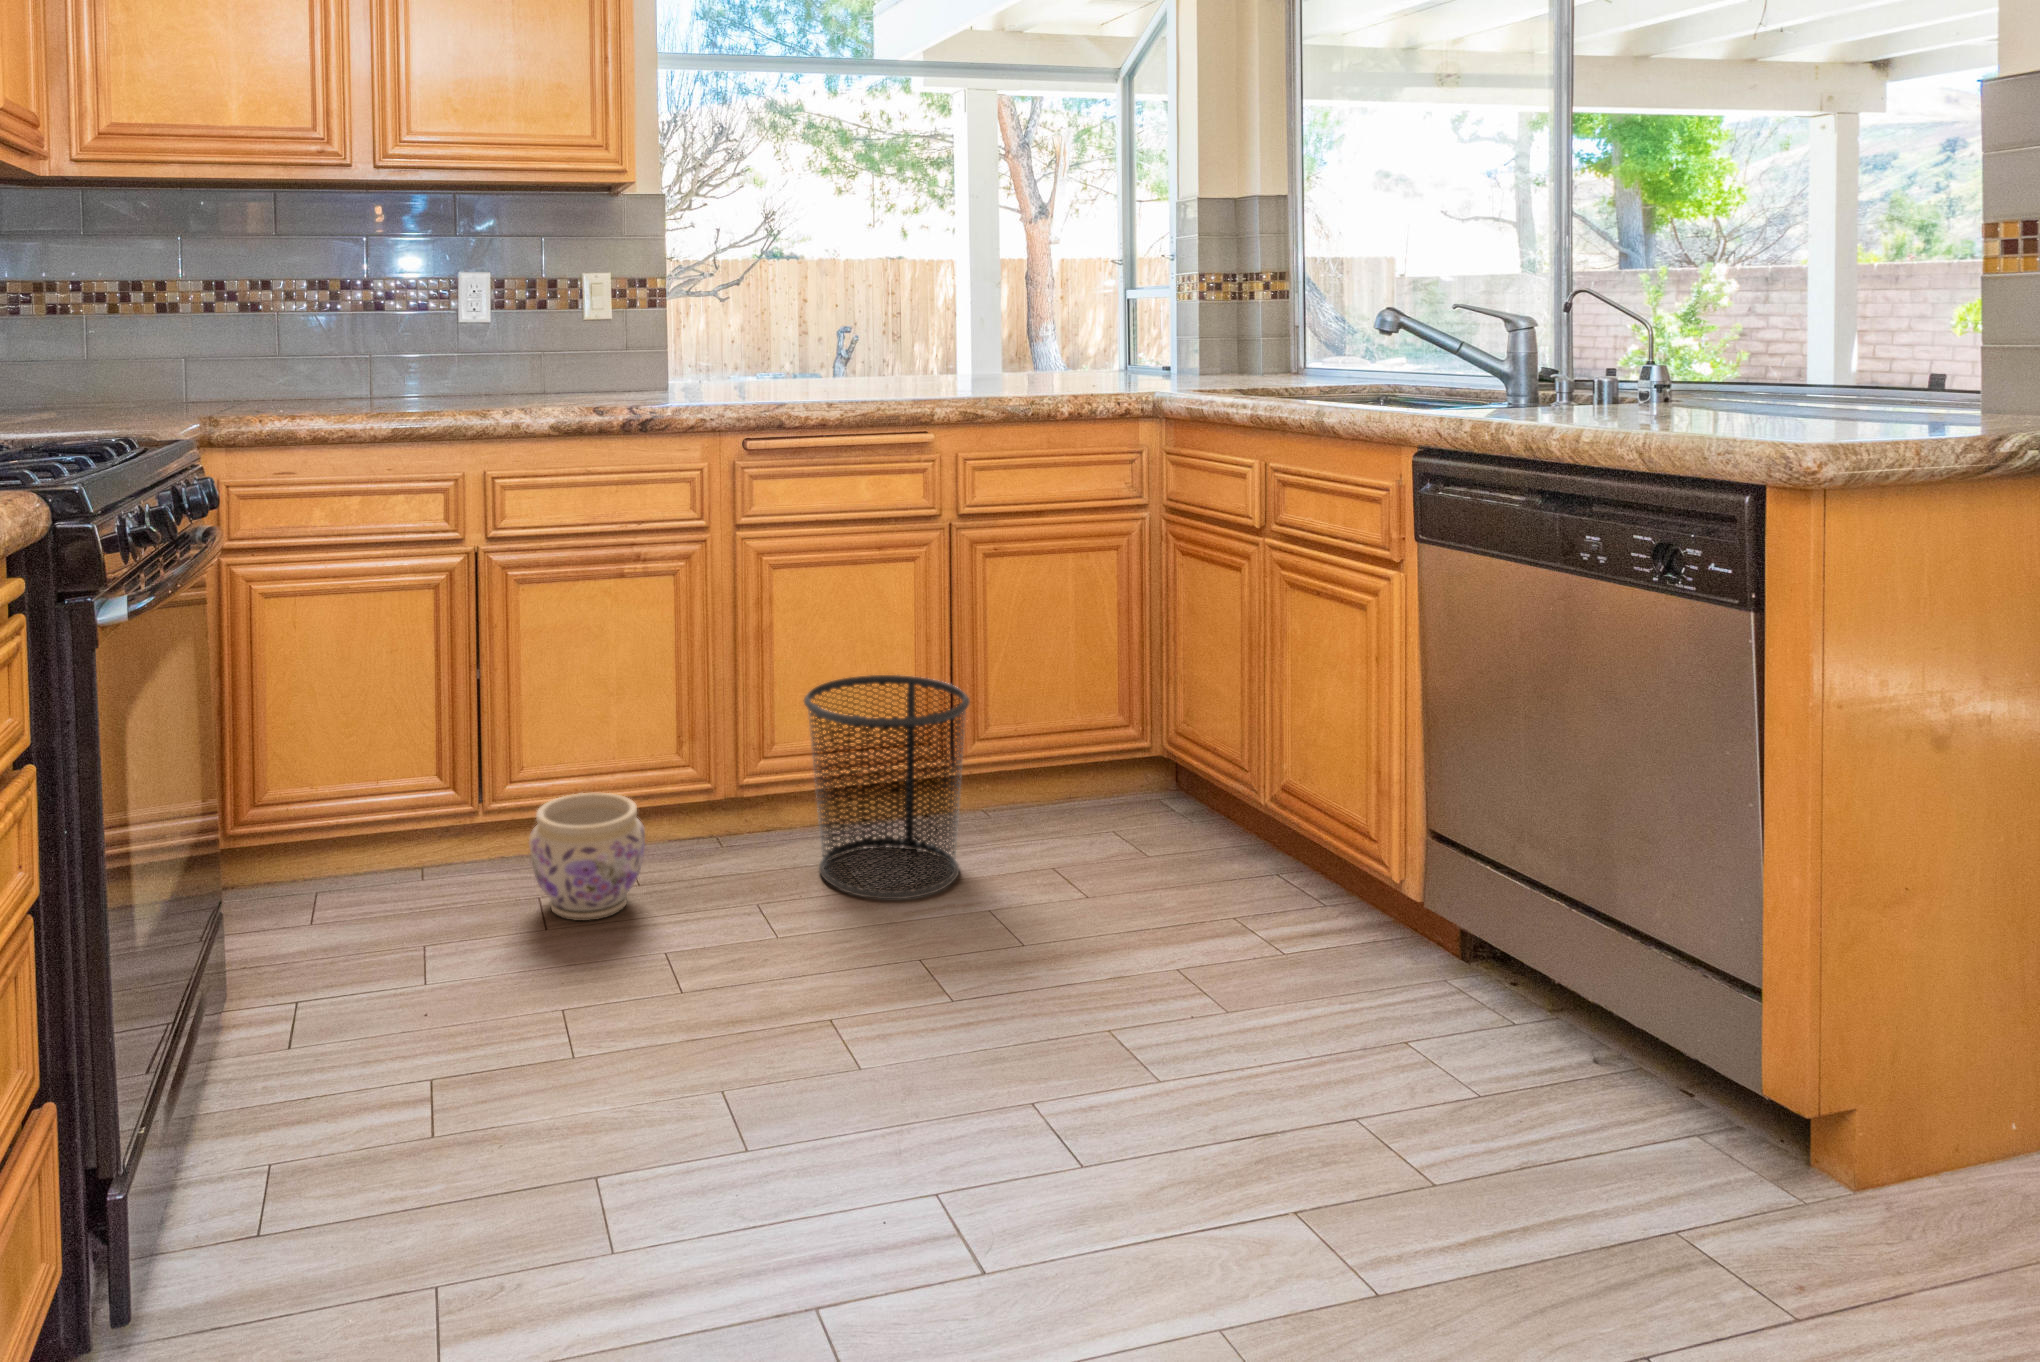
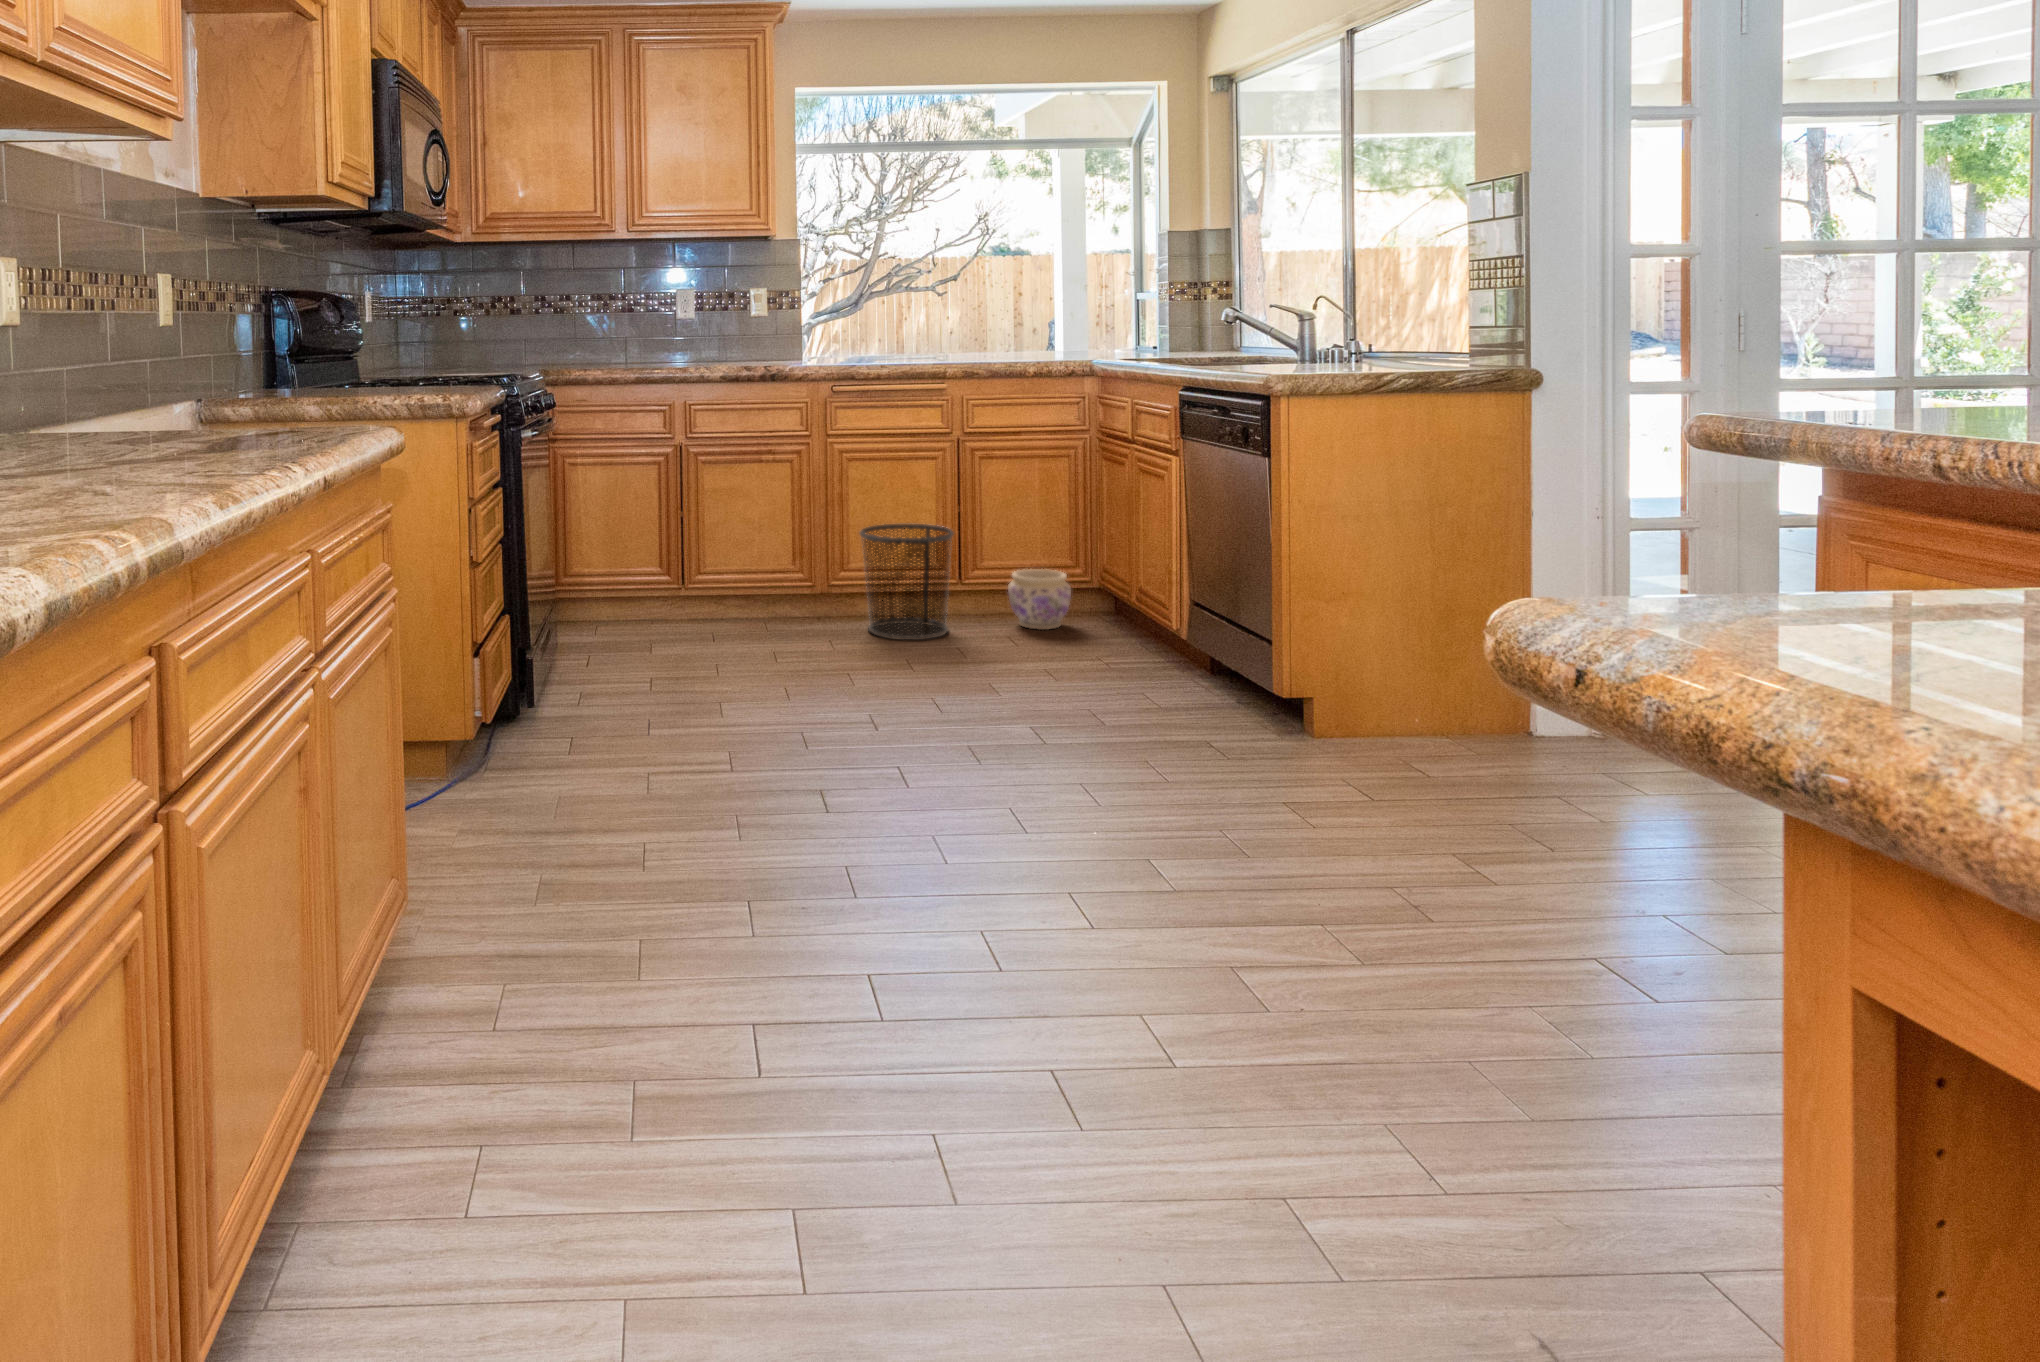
planter: present [529,793,645,921] -> present [1008,569,1071,630]

